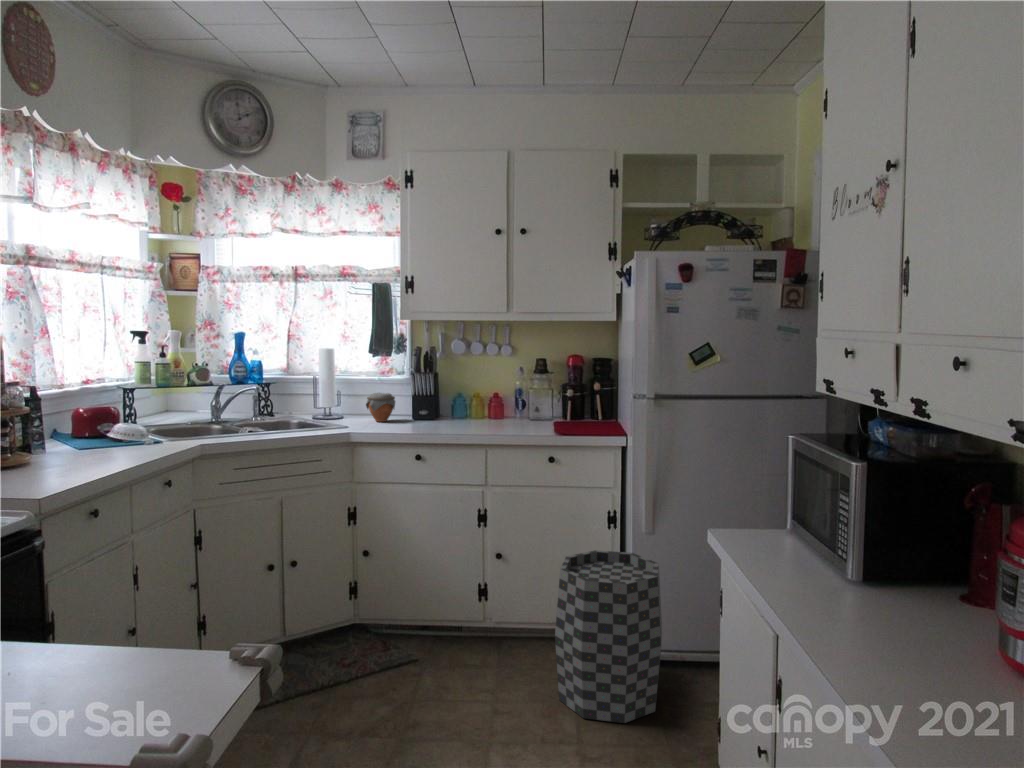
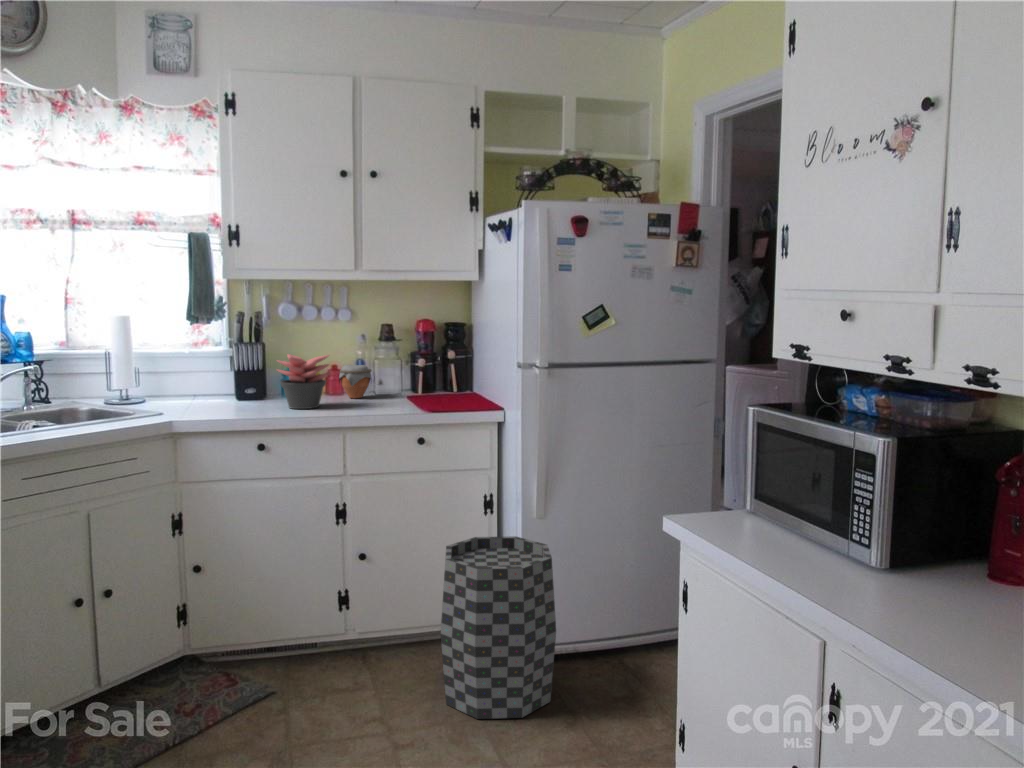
succulent plant: none [438,382,482,429] -> present [277,354,329,409]
jar: present [366,393,395,422] -> present [339,365,371,398]

